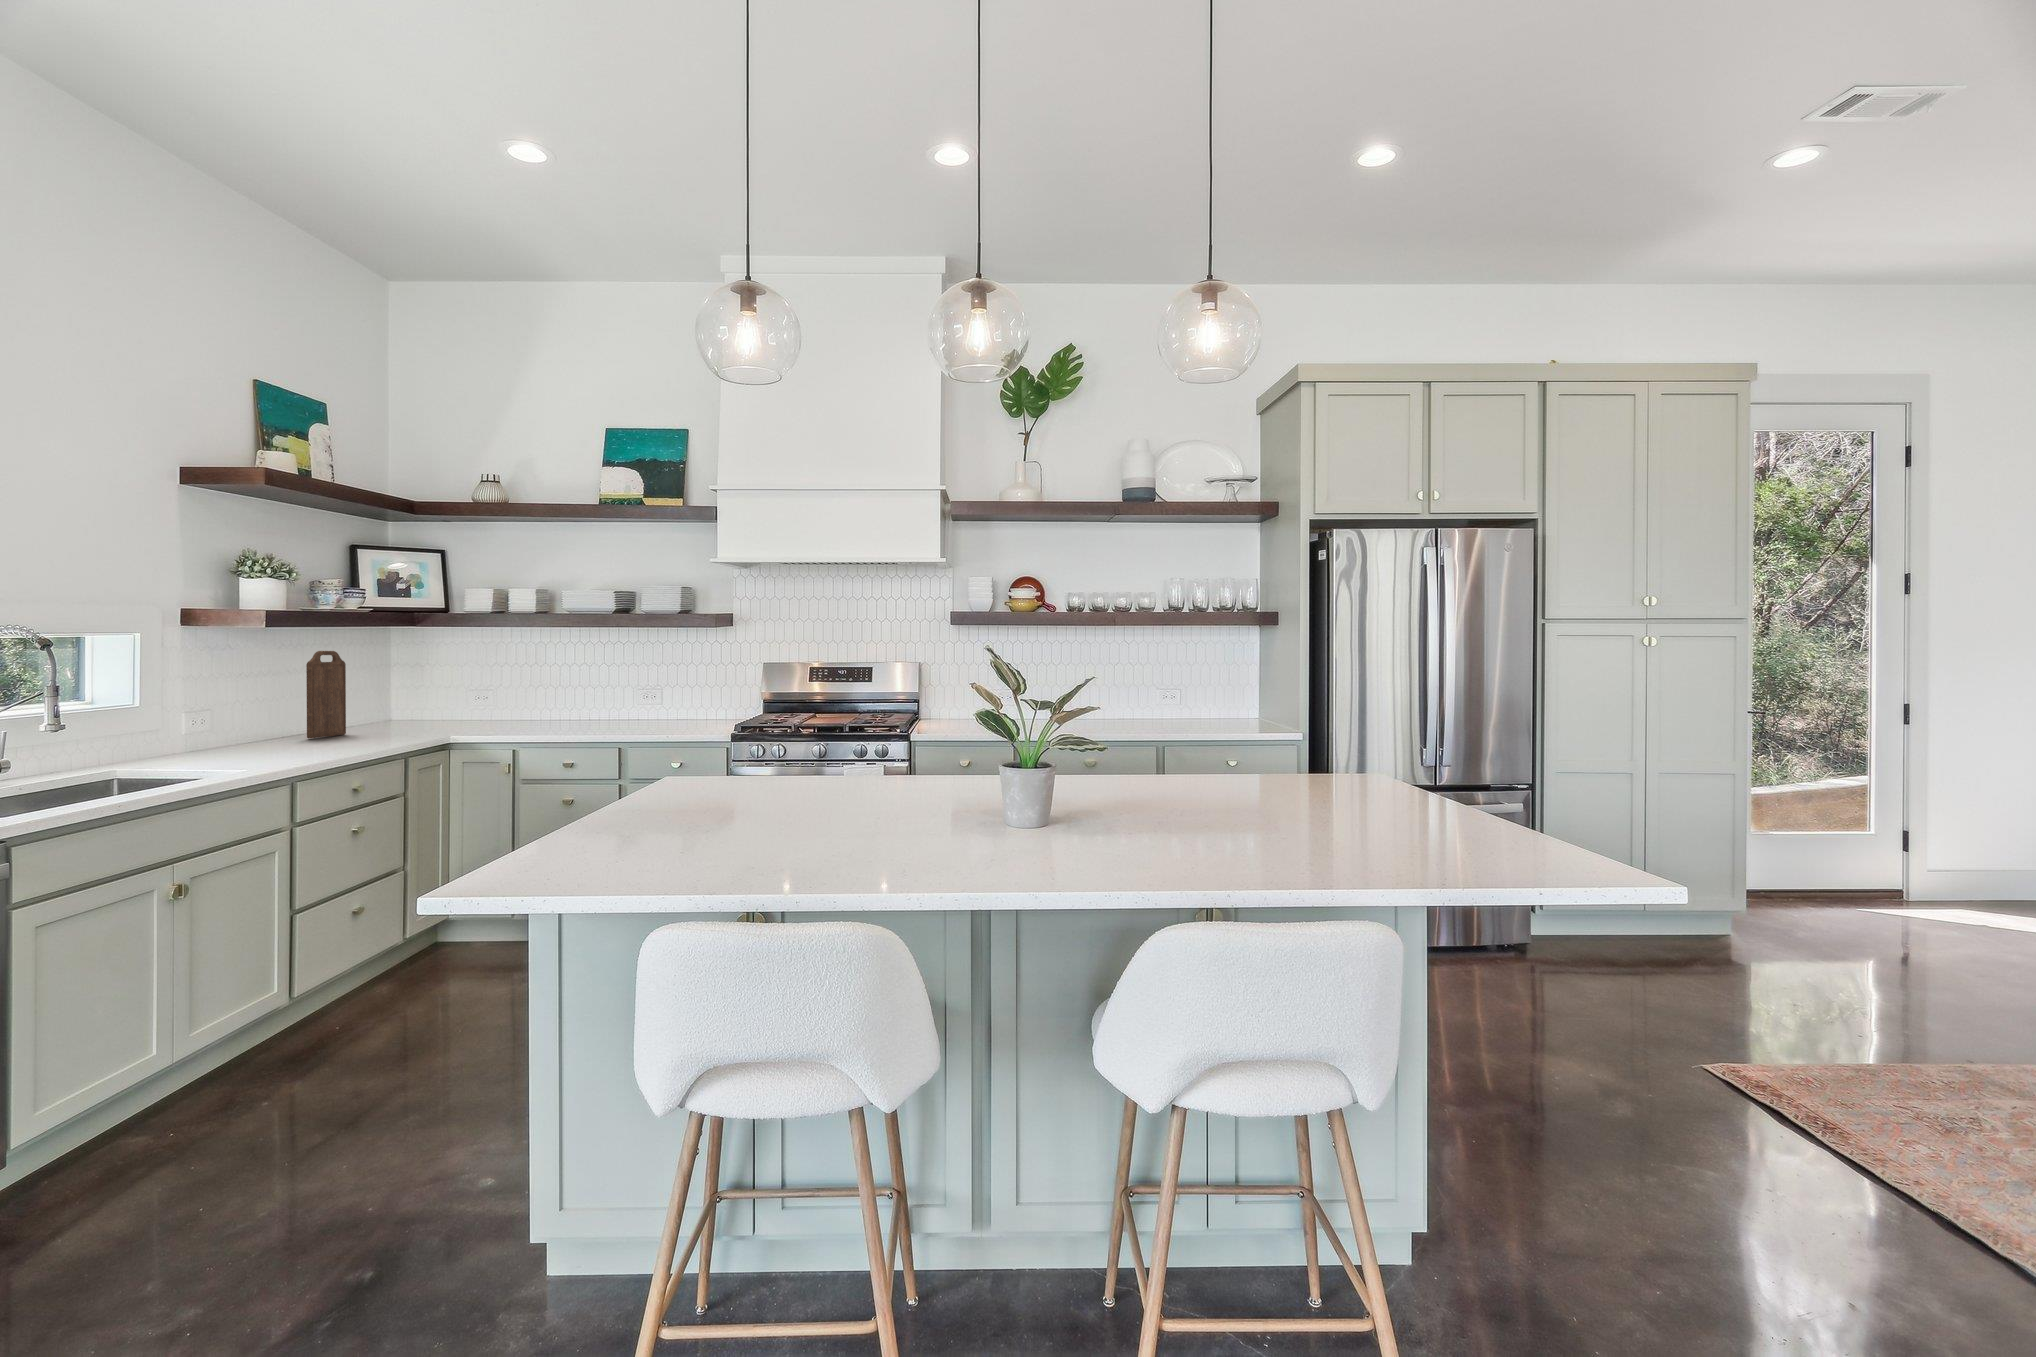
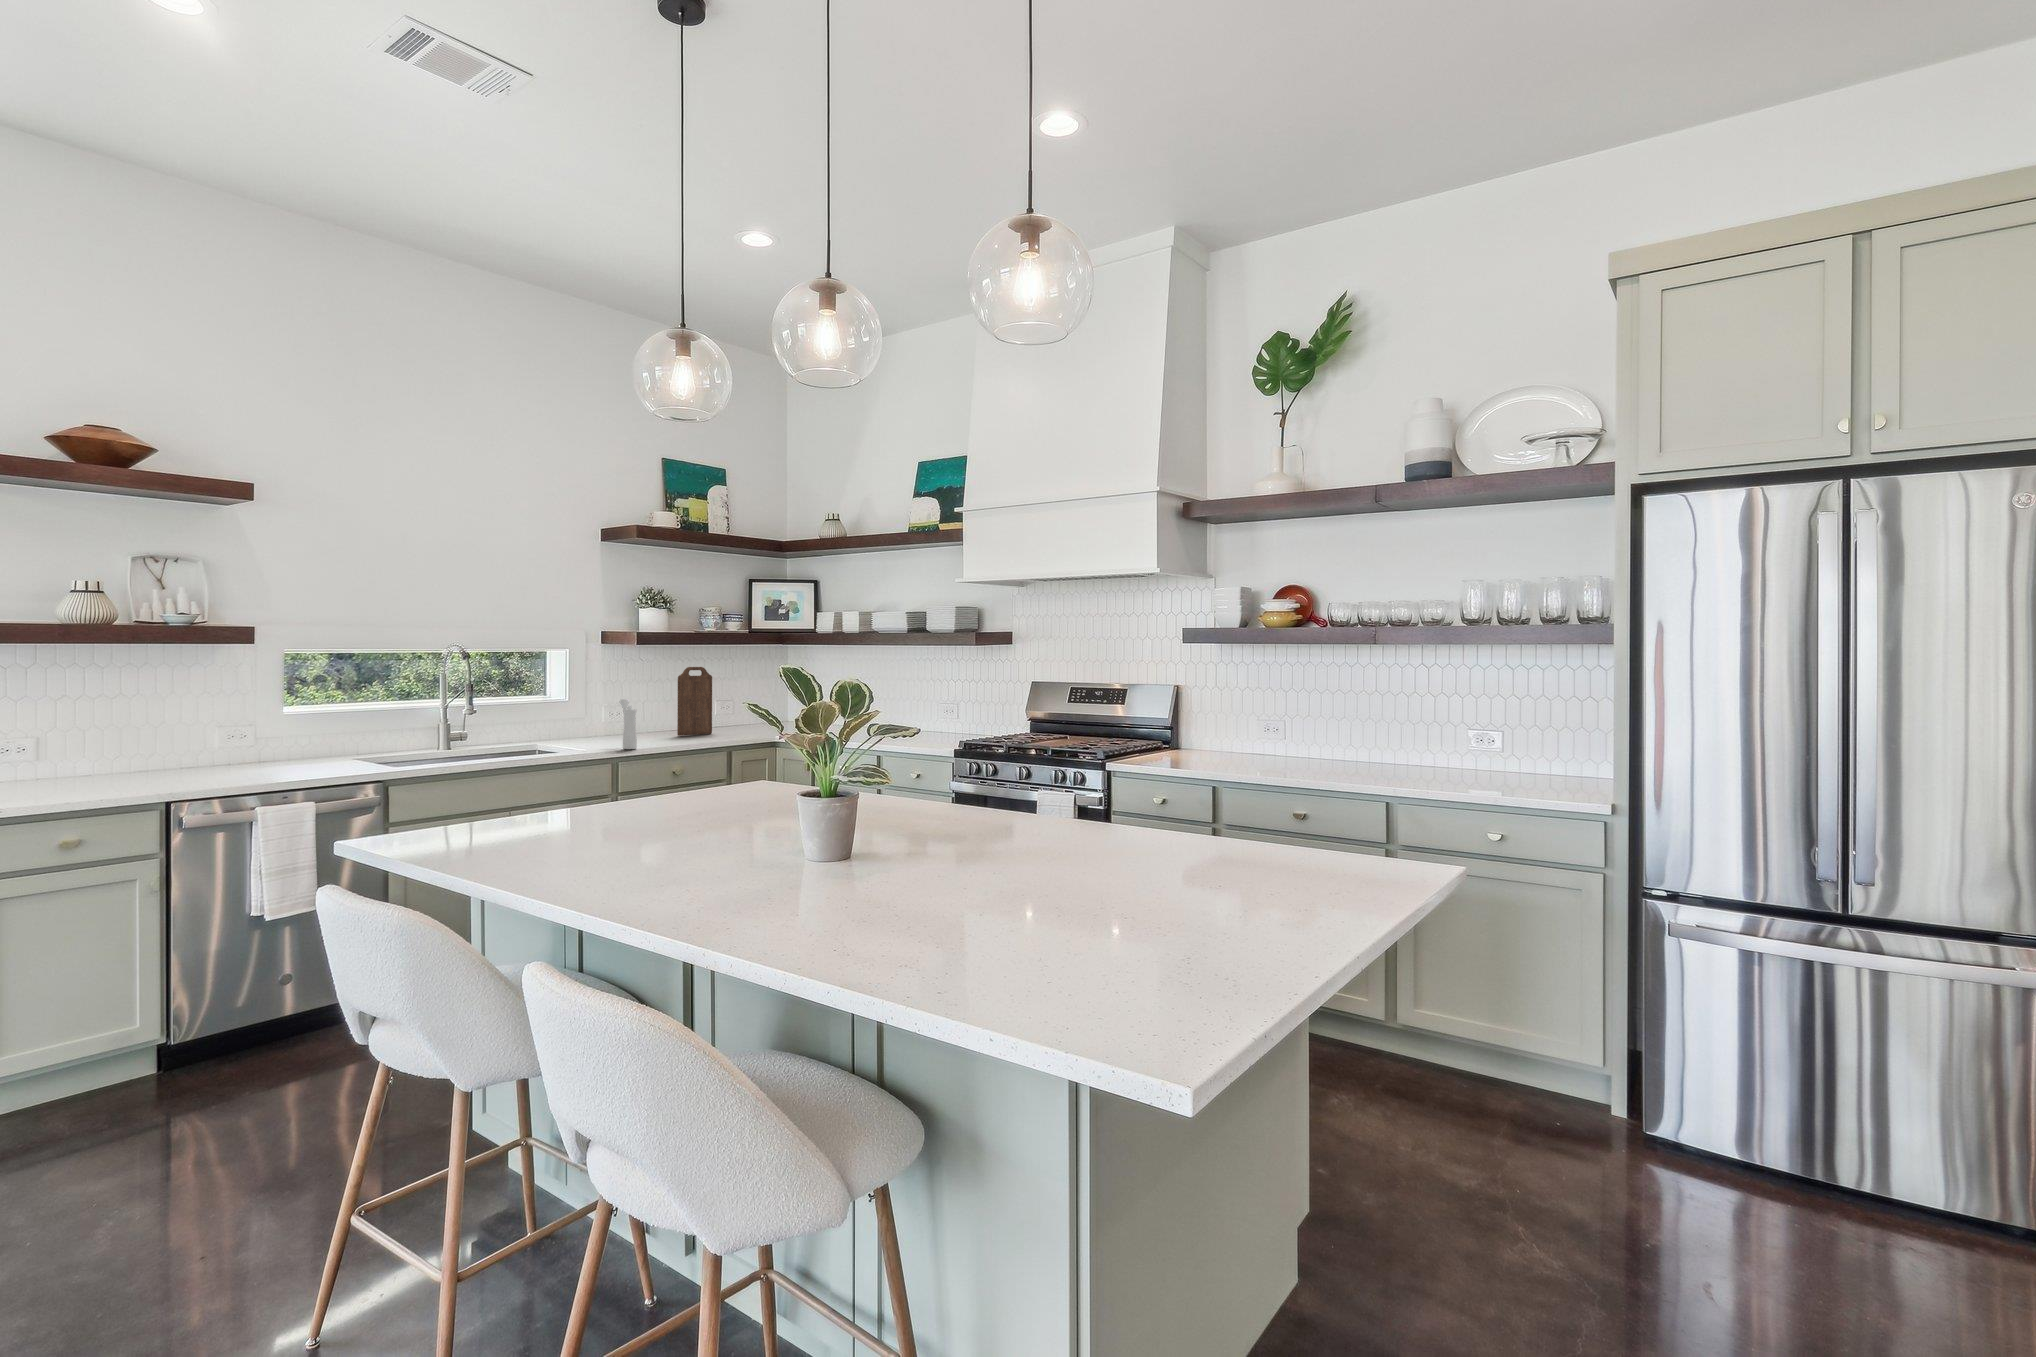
pepper mill: none [263,691,303,755] -> present [619,699,637,749]

